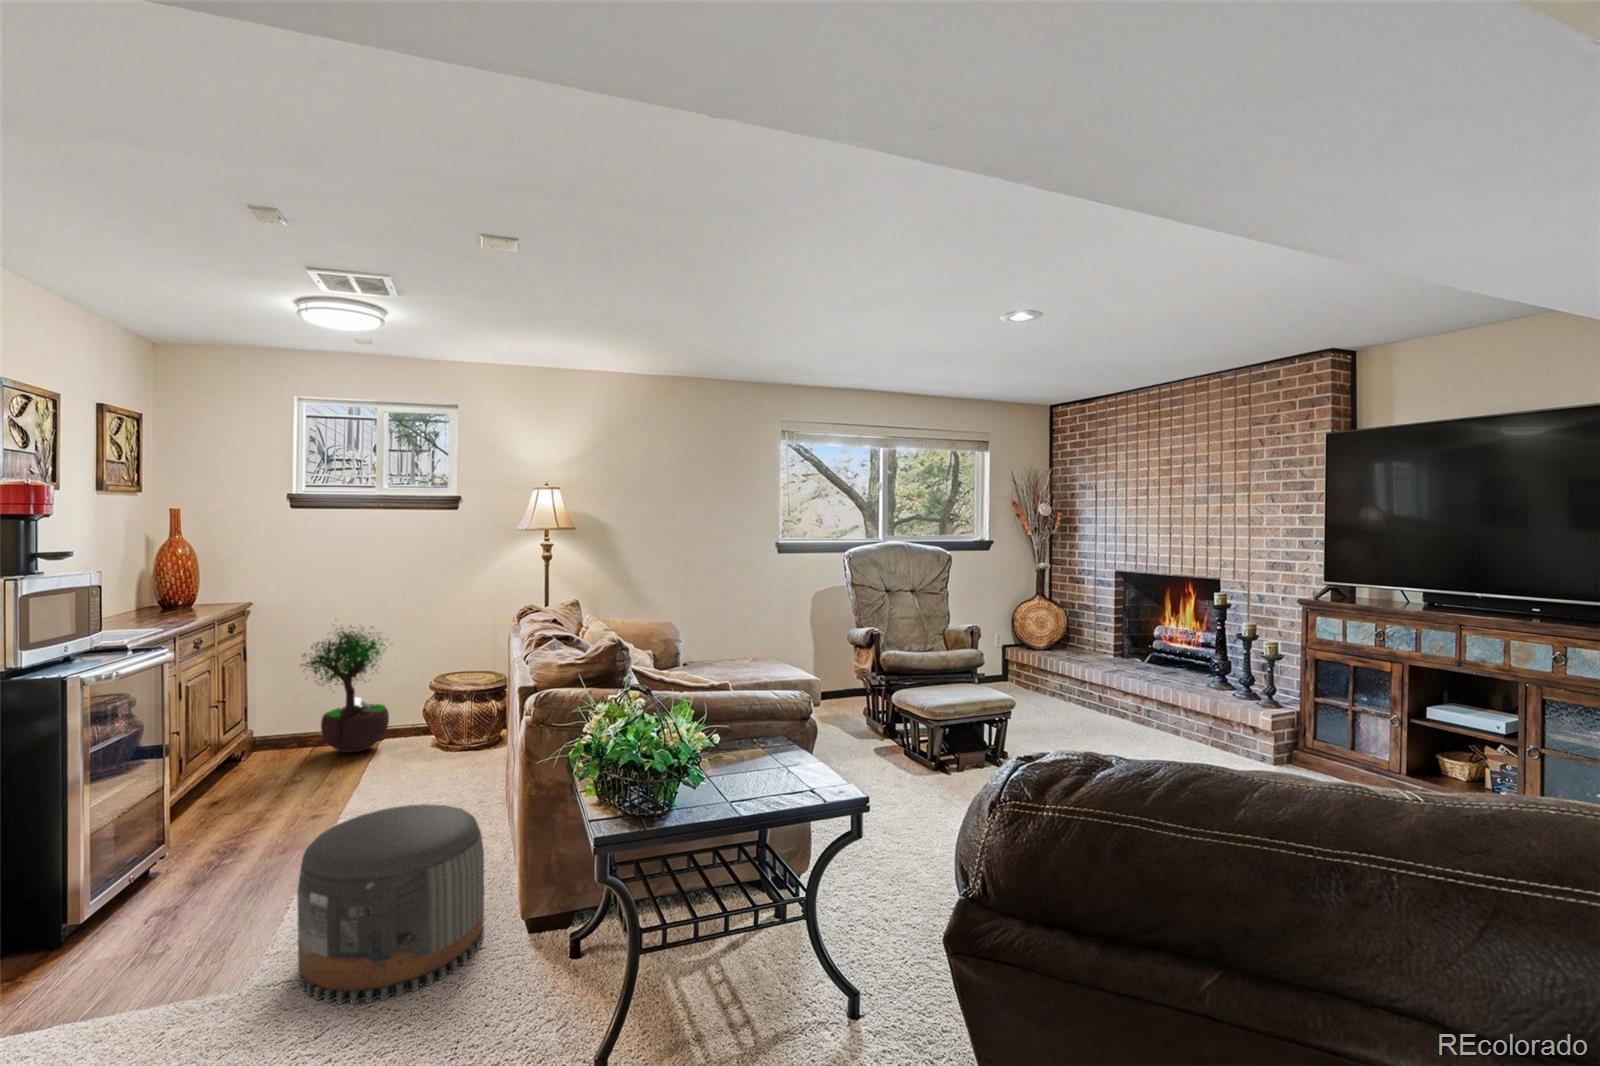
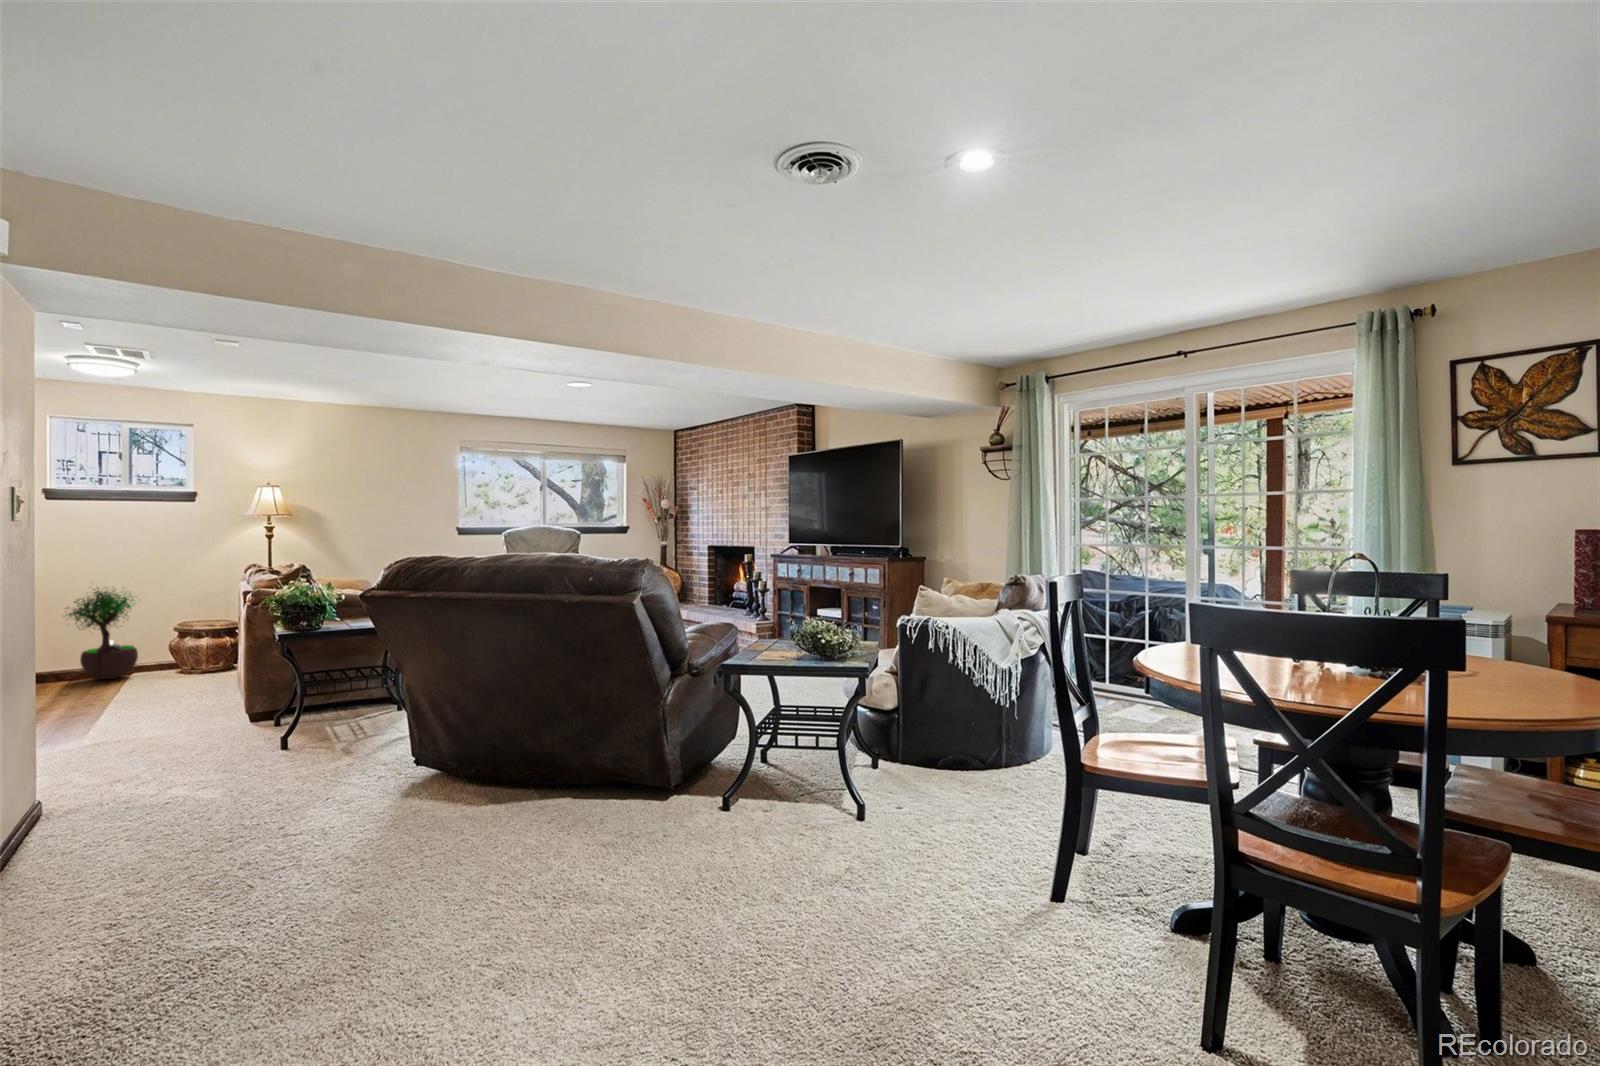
pouf: present [297,804,484,1004] -> none [109,671,222,758]

